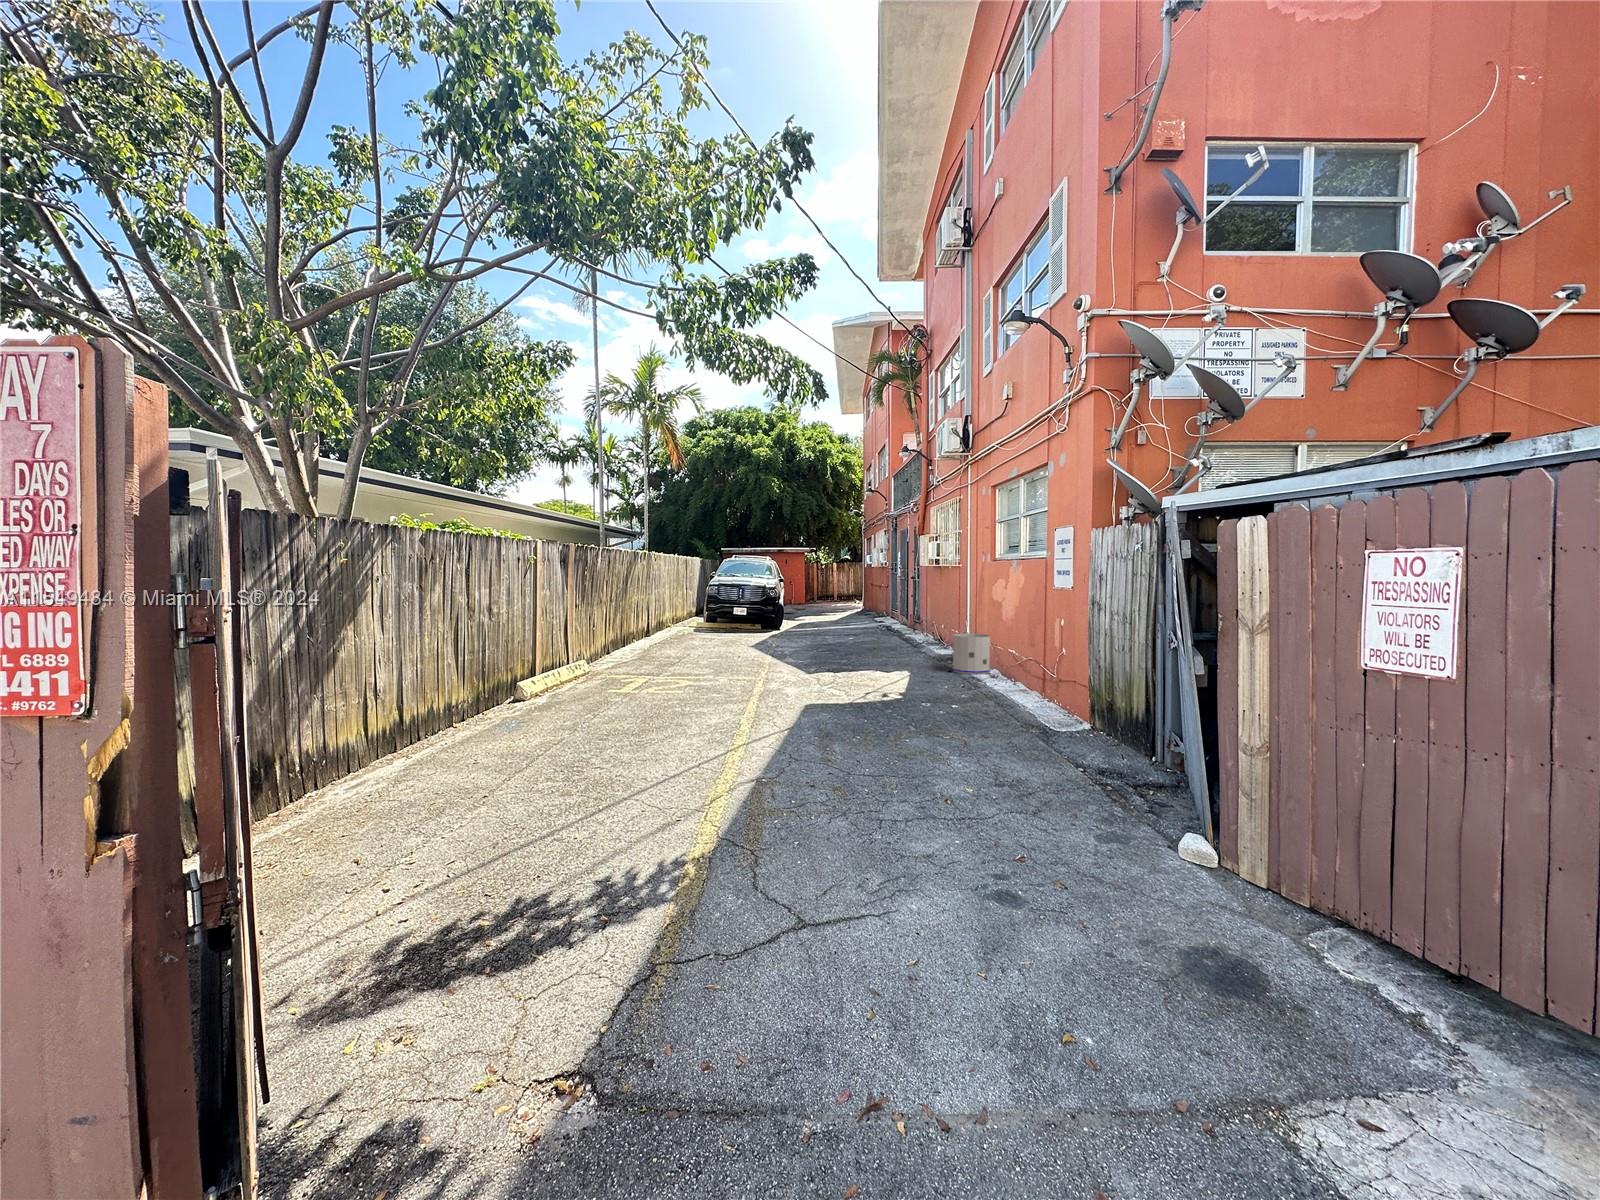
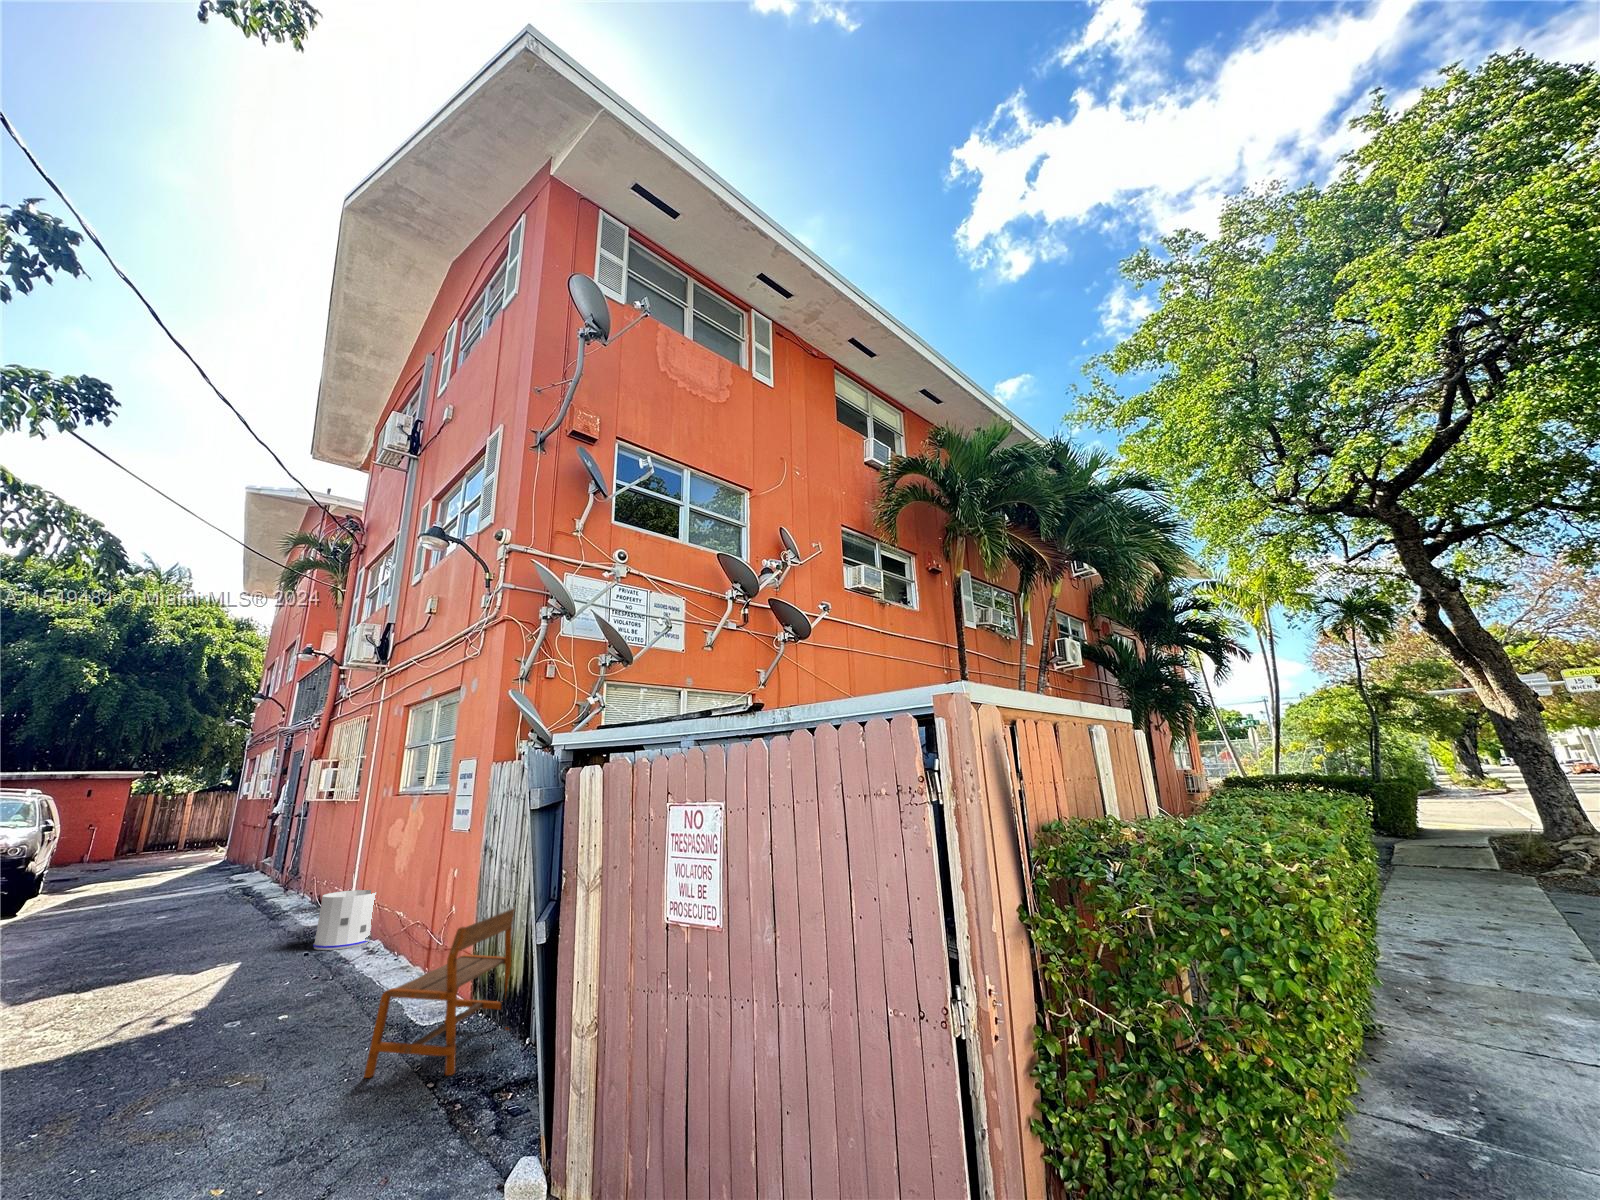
bench: none [1030,652,1137,769] -> present [364,906,515,1078]

